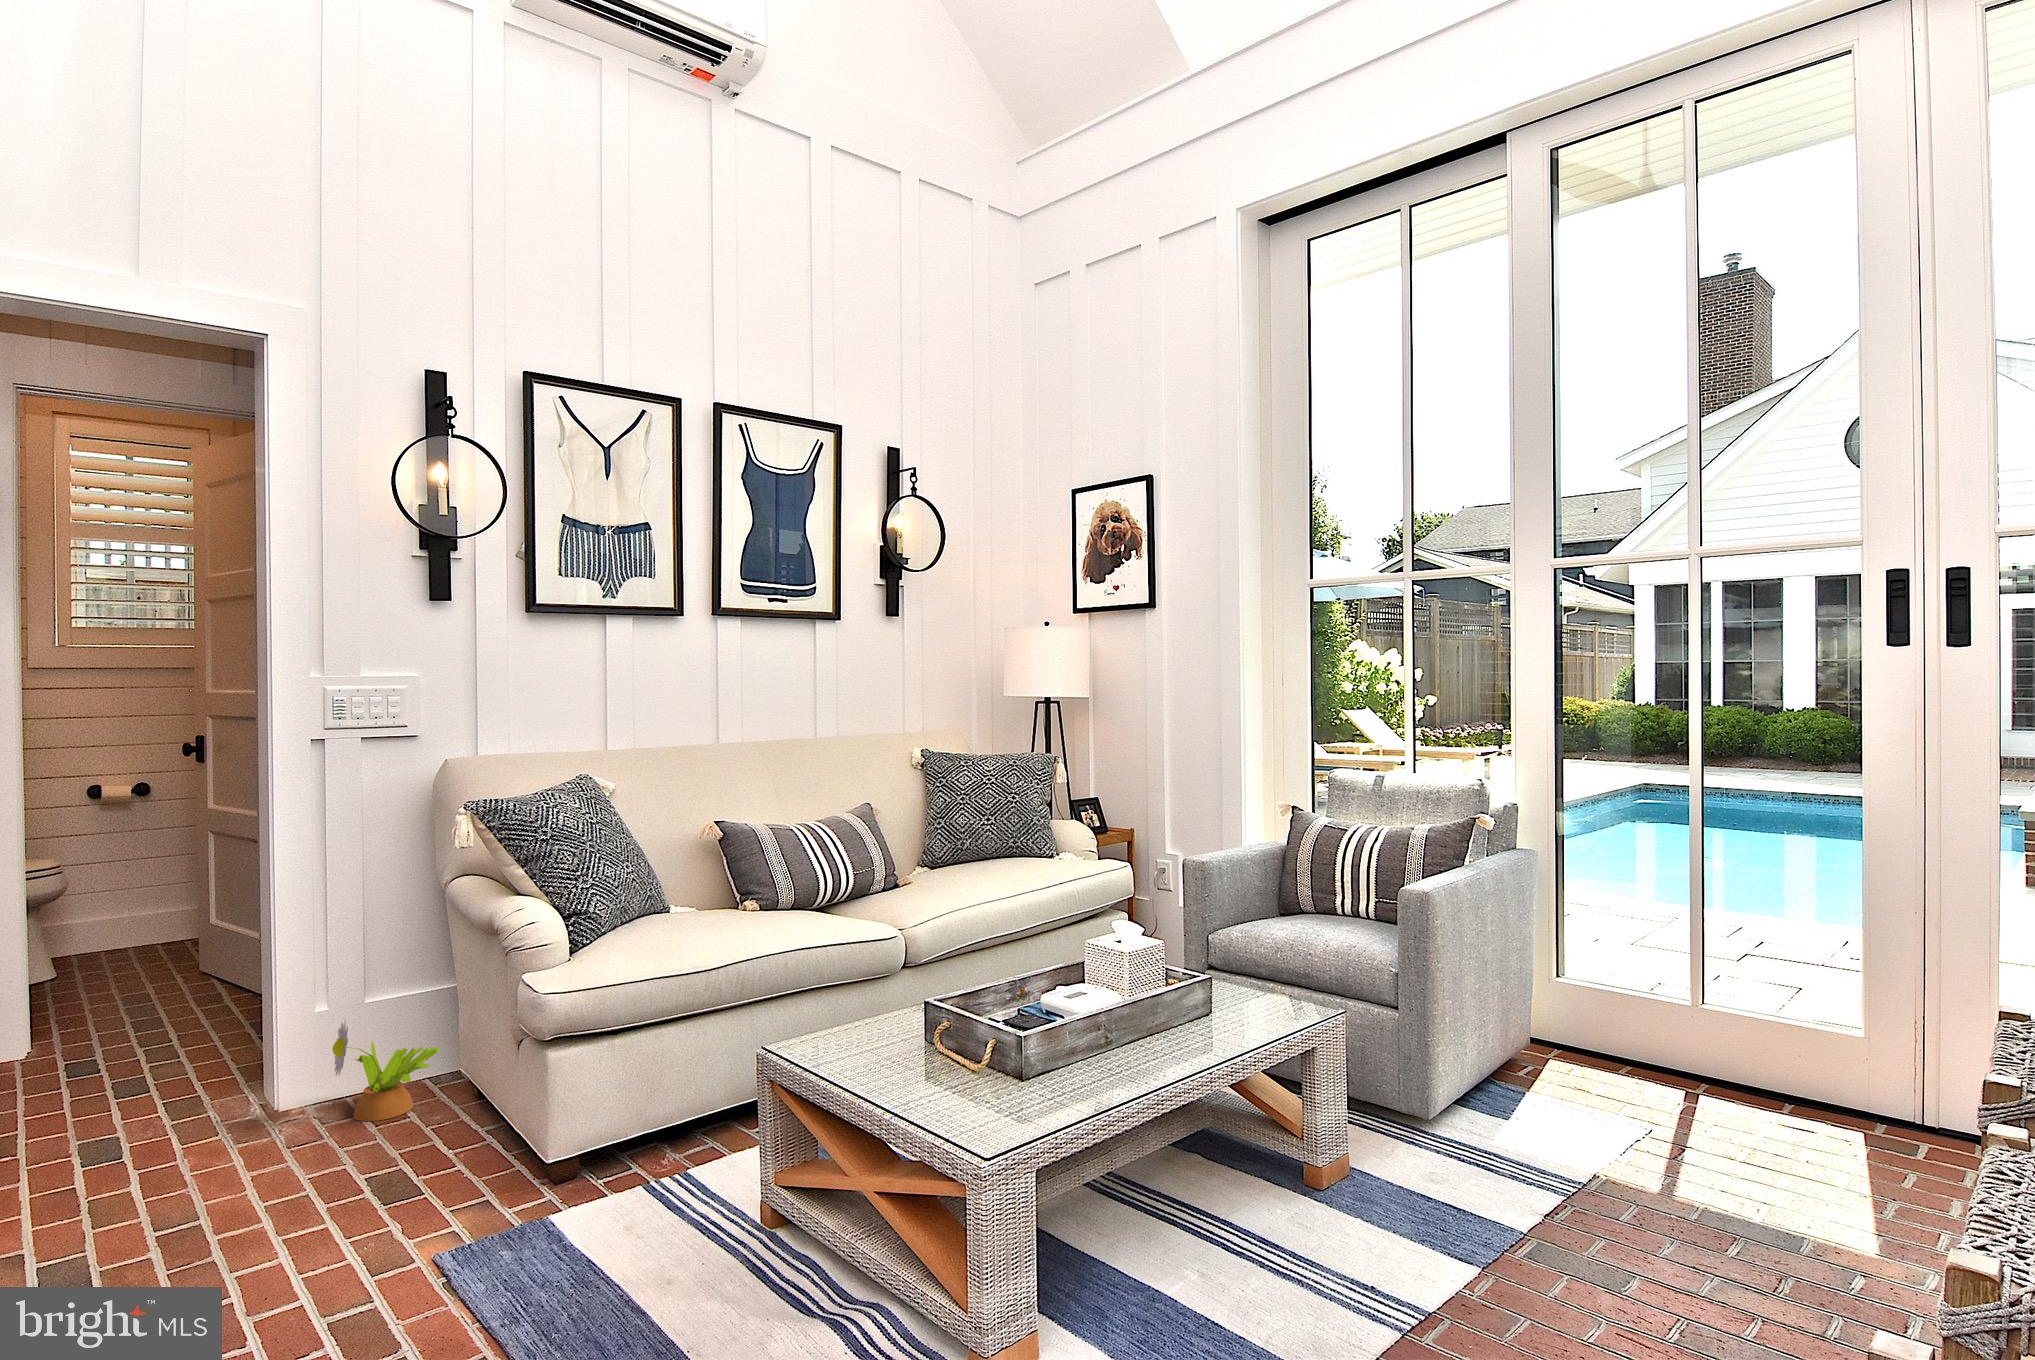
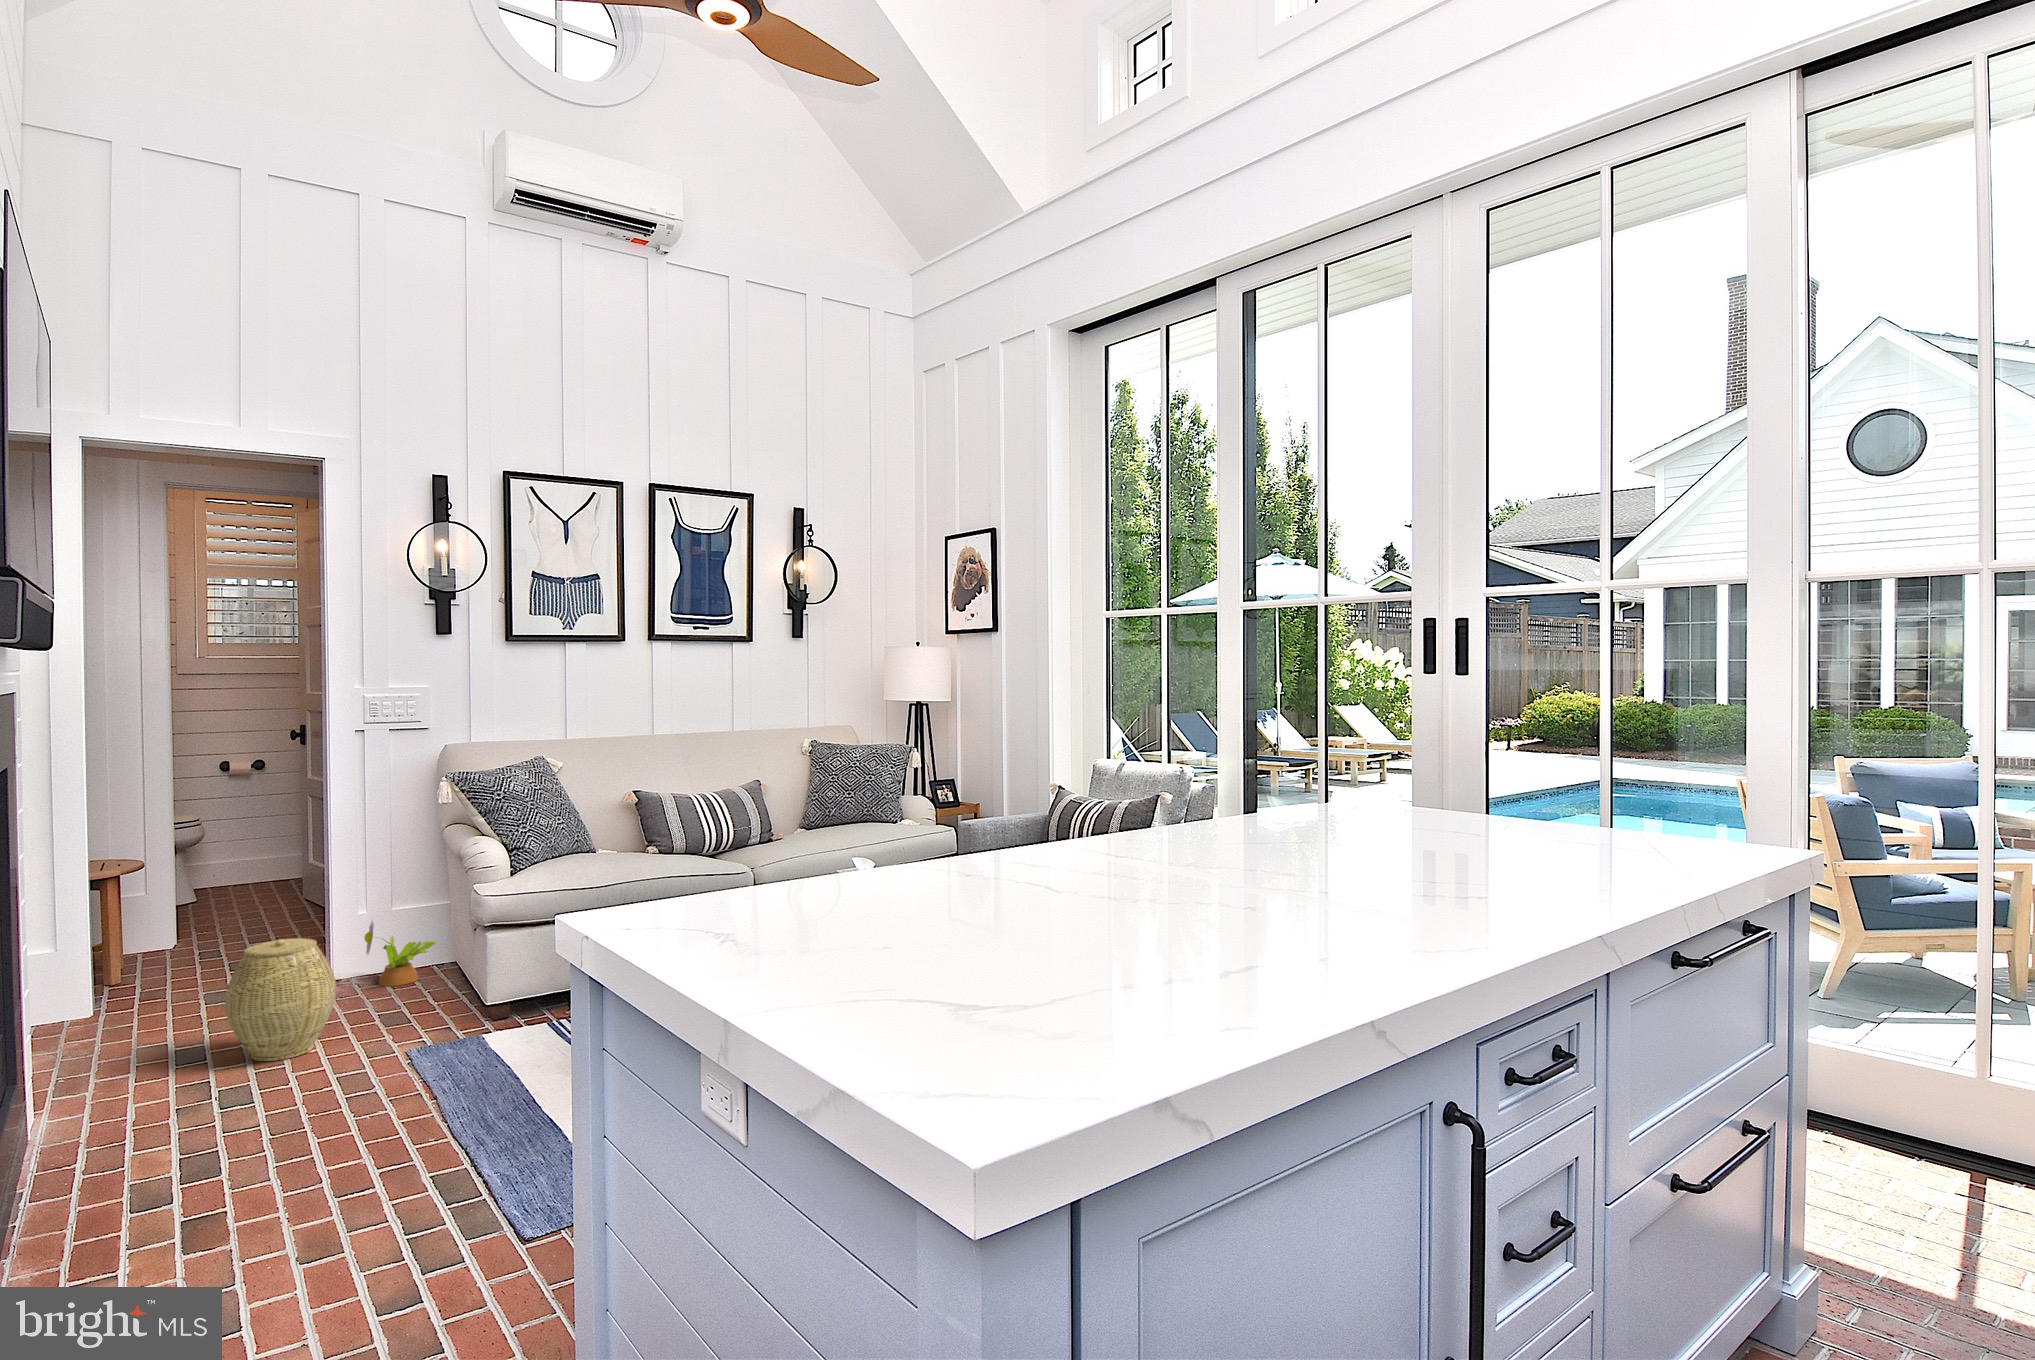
woven basket: none [122,1075,312,1295] -> present [225,938,336,1061]

